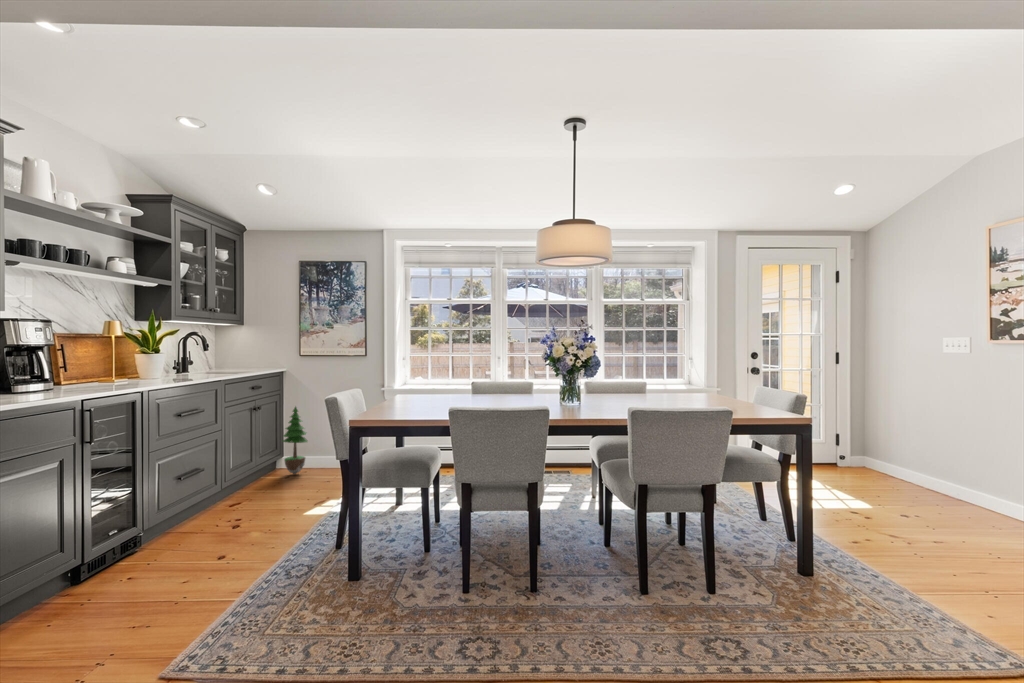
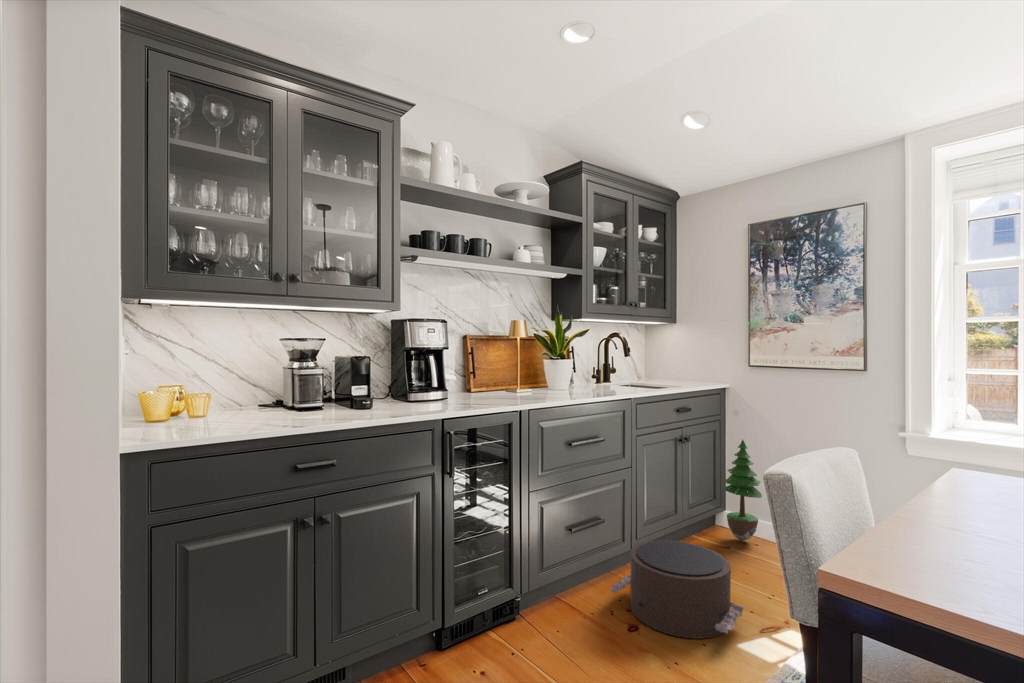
pouf: none [212,472,303,524] -> present [610,540,744,639]

